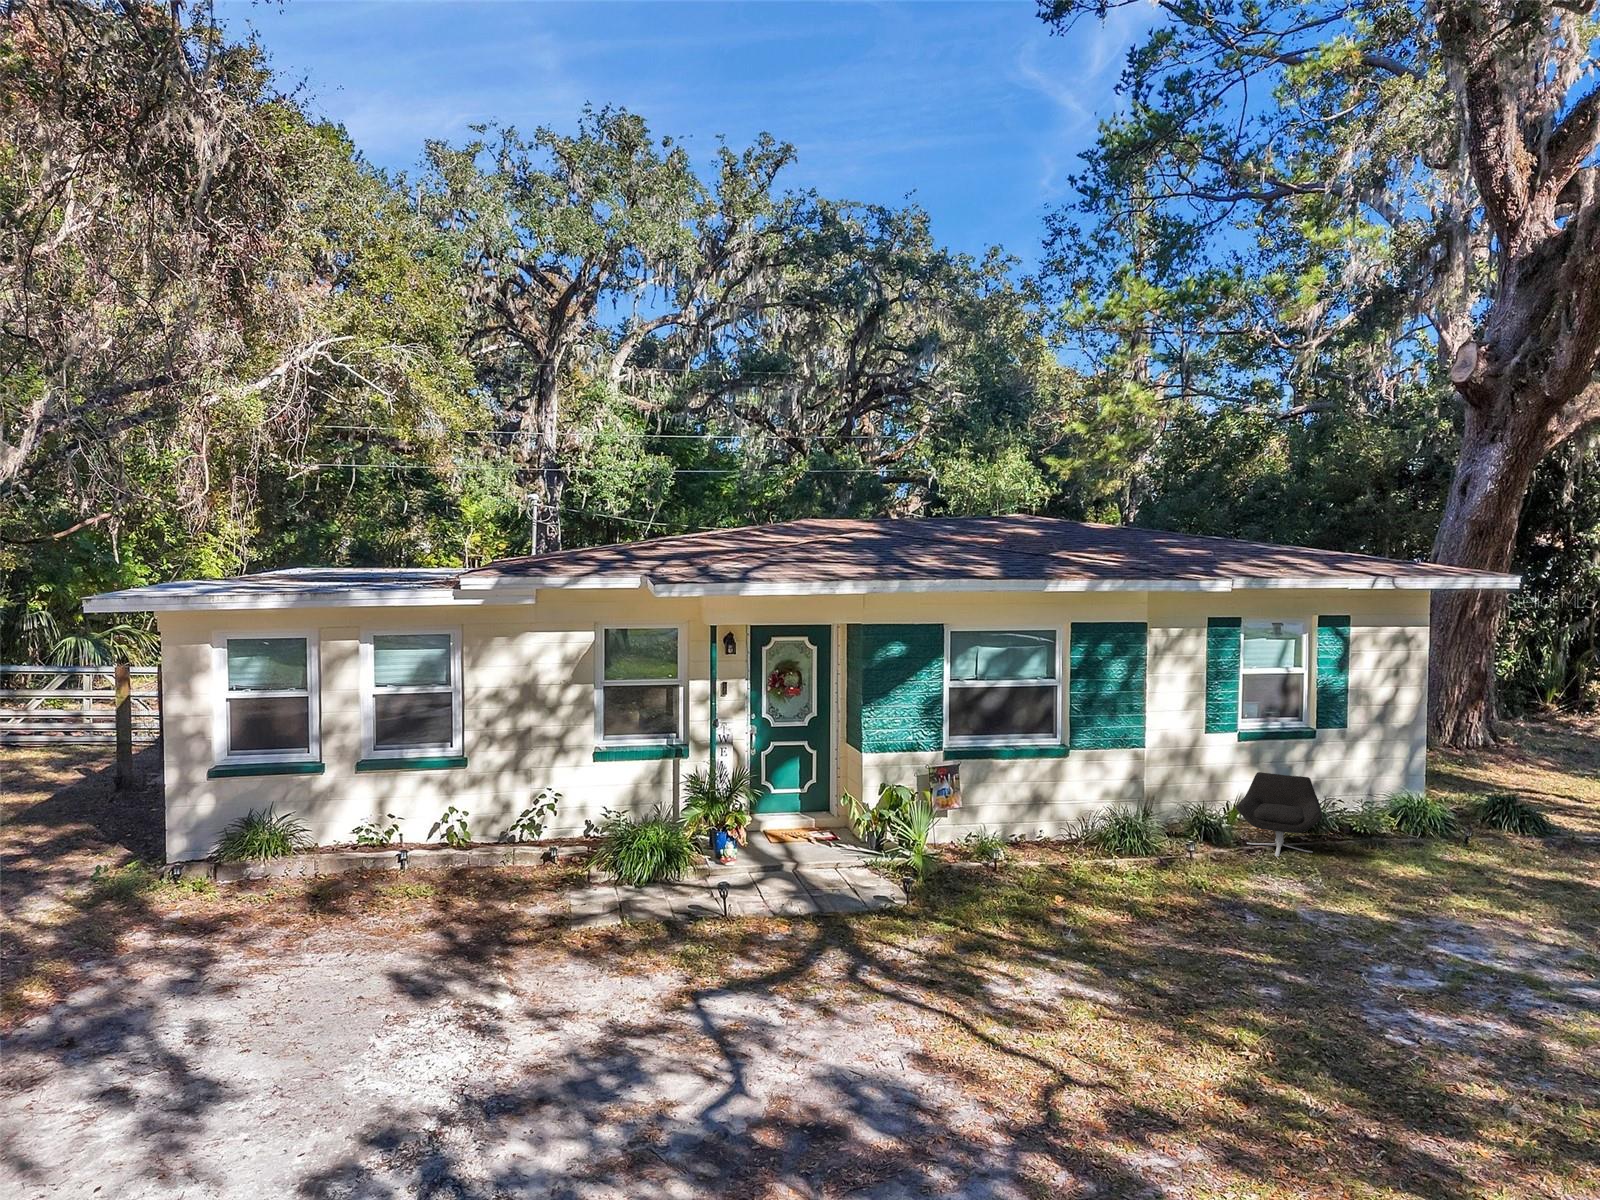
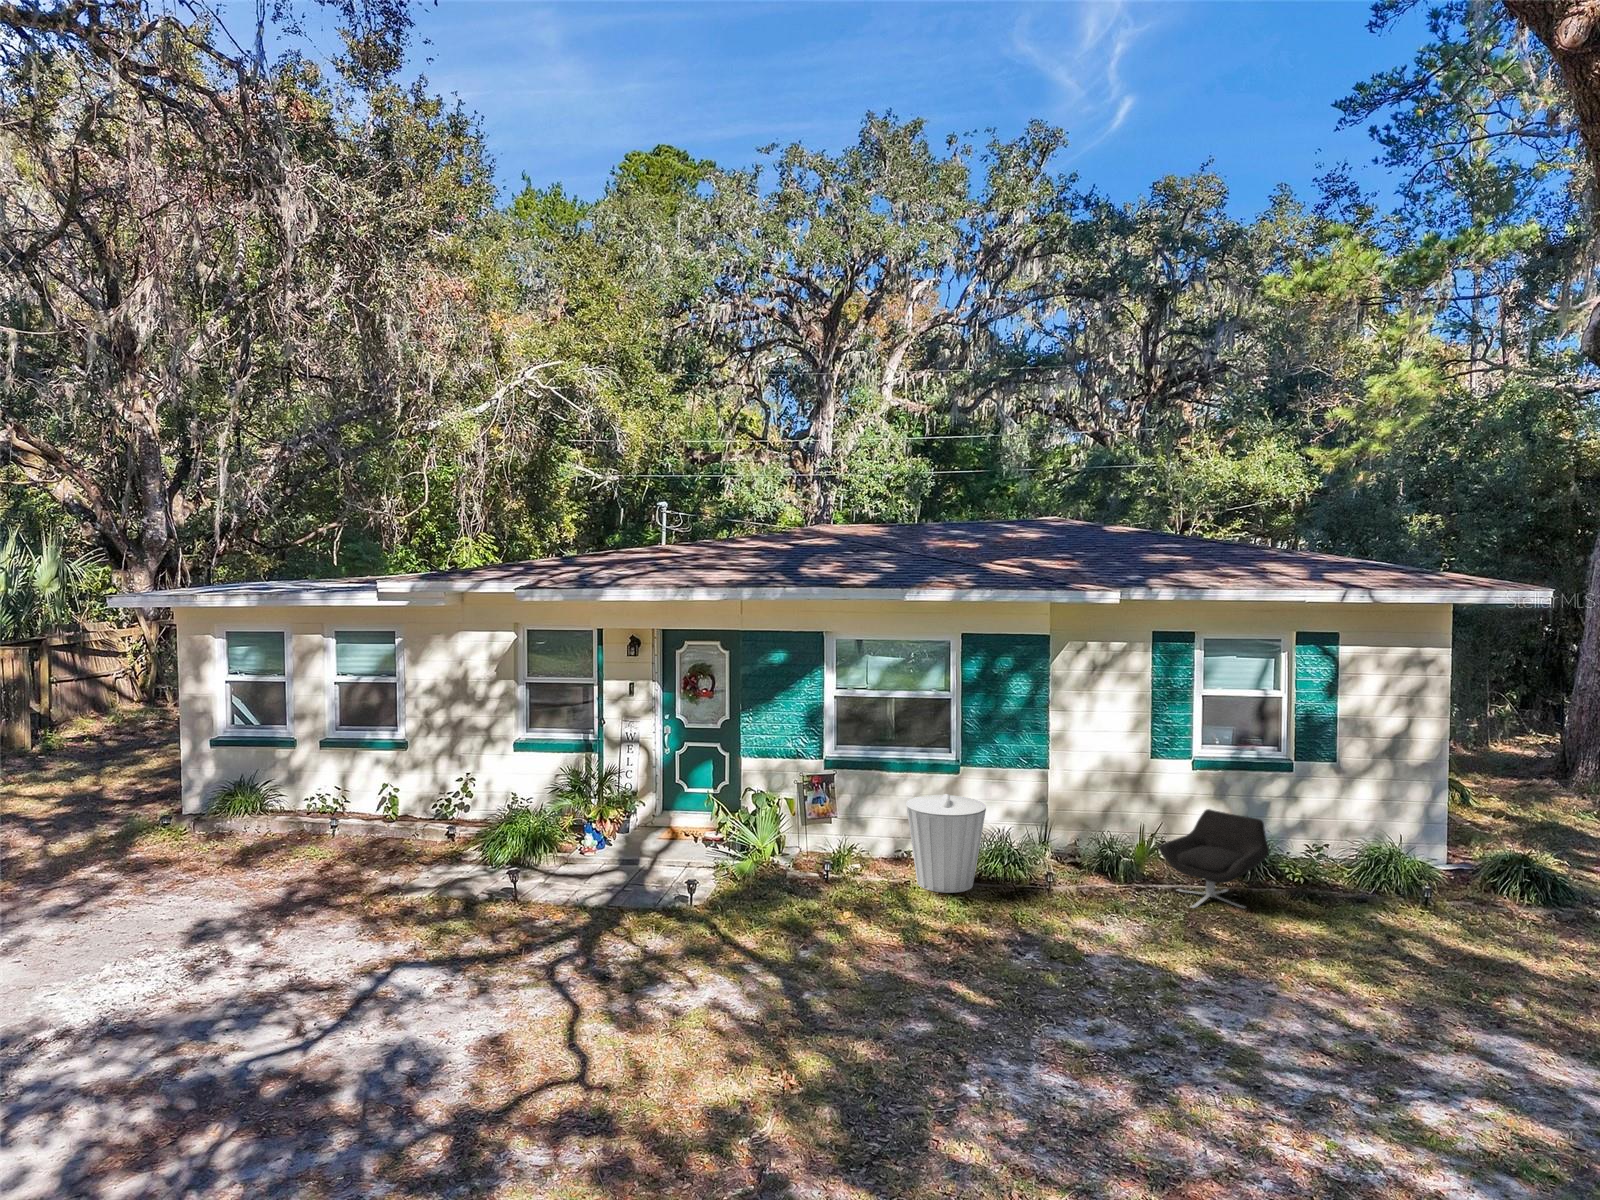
trash can: none [1030,774,1106,864] -> present [906,794,986,893]

